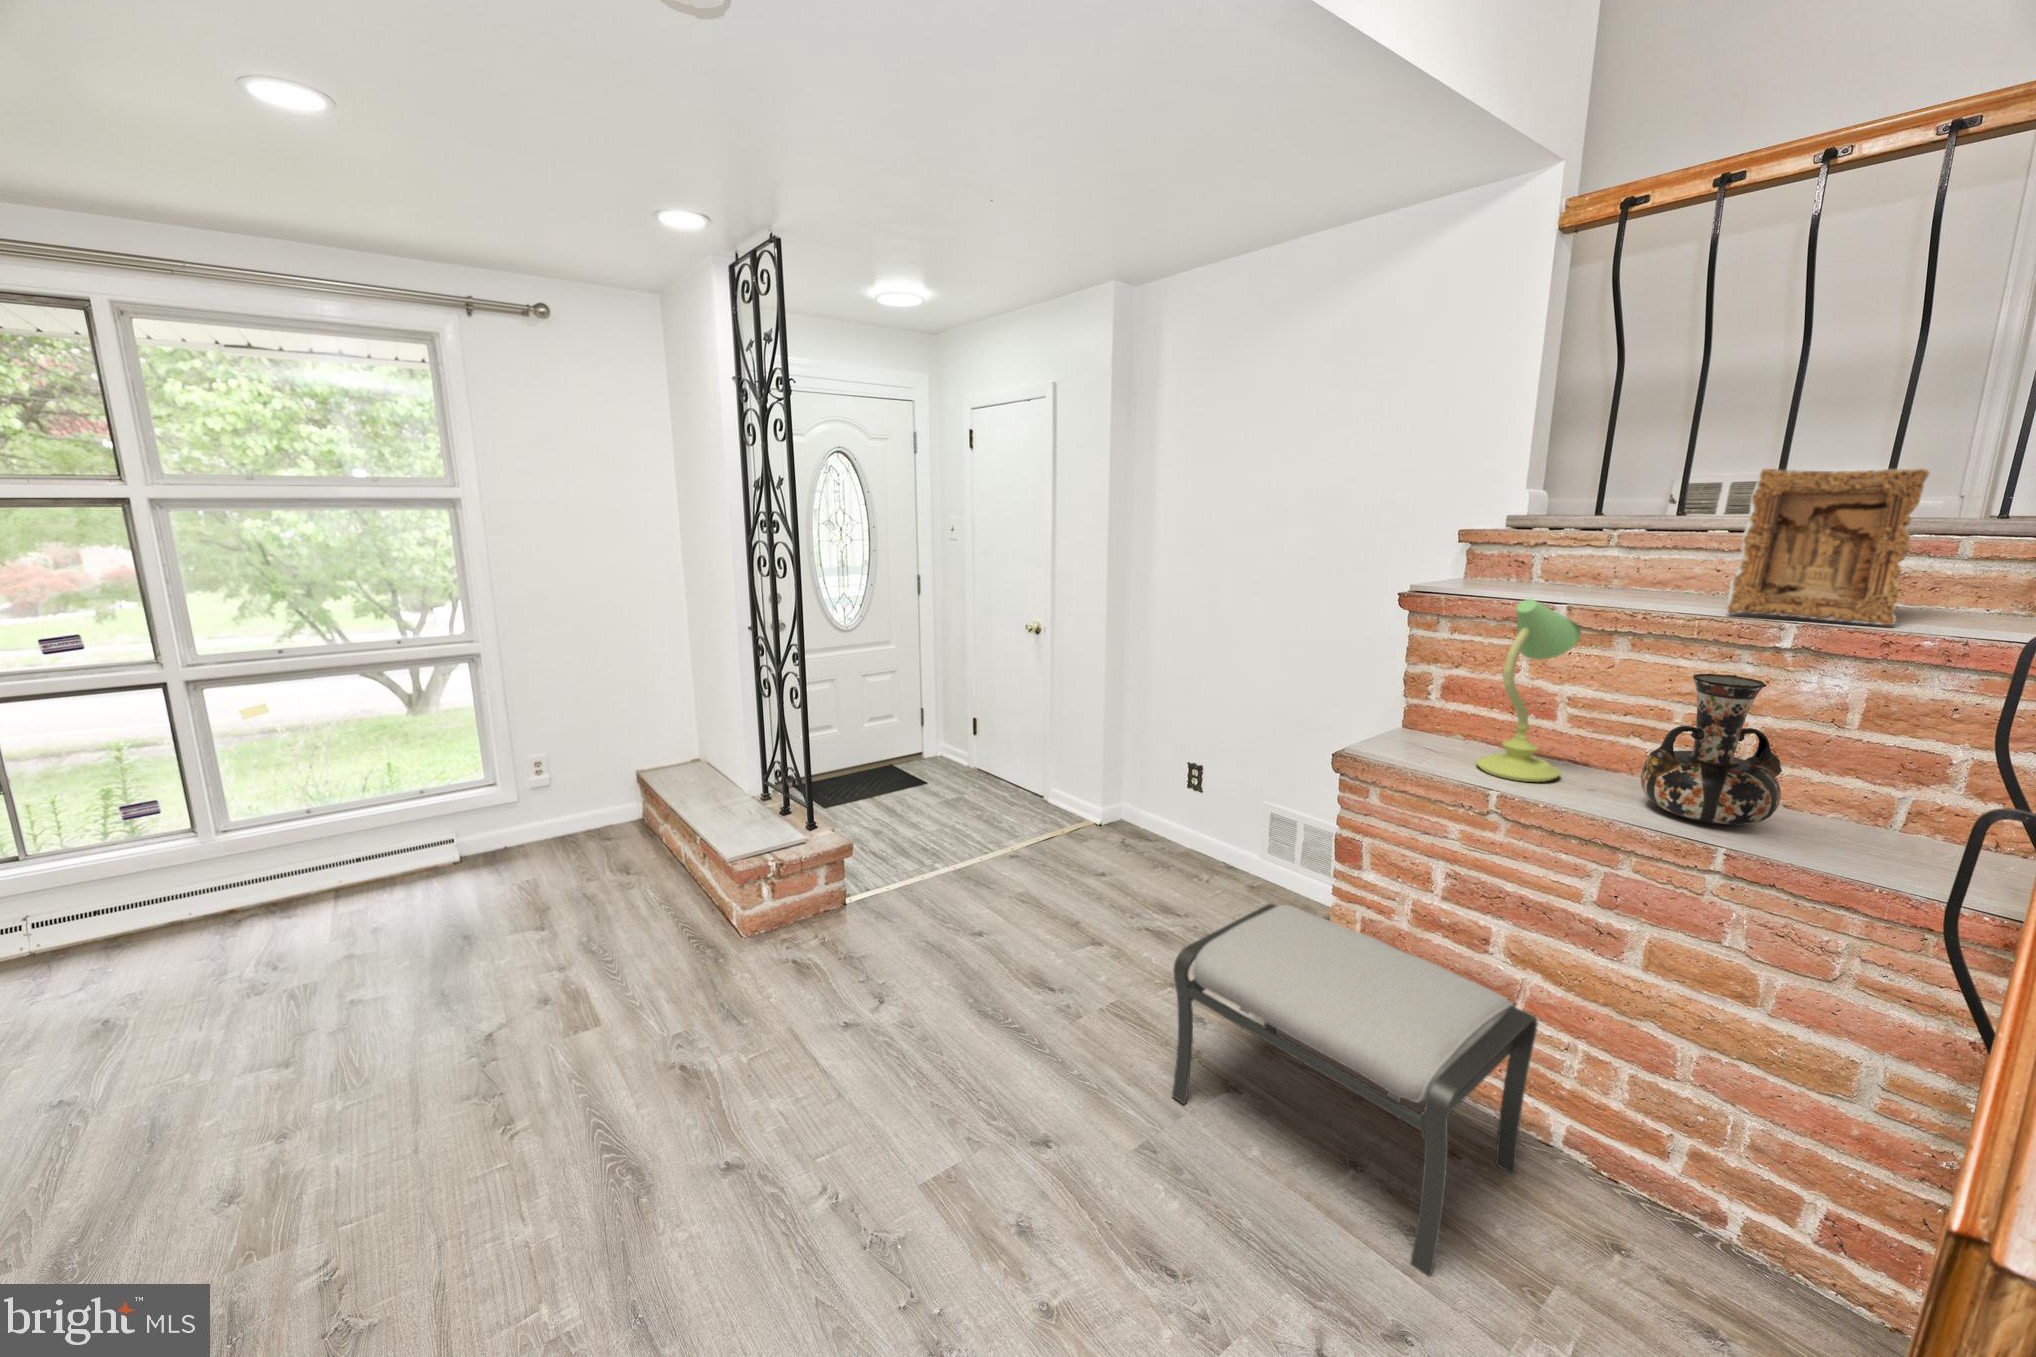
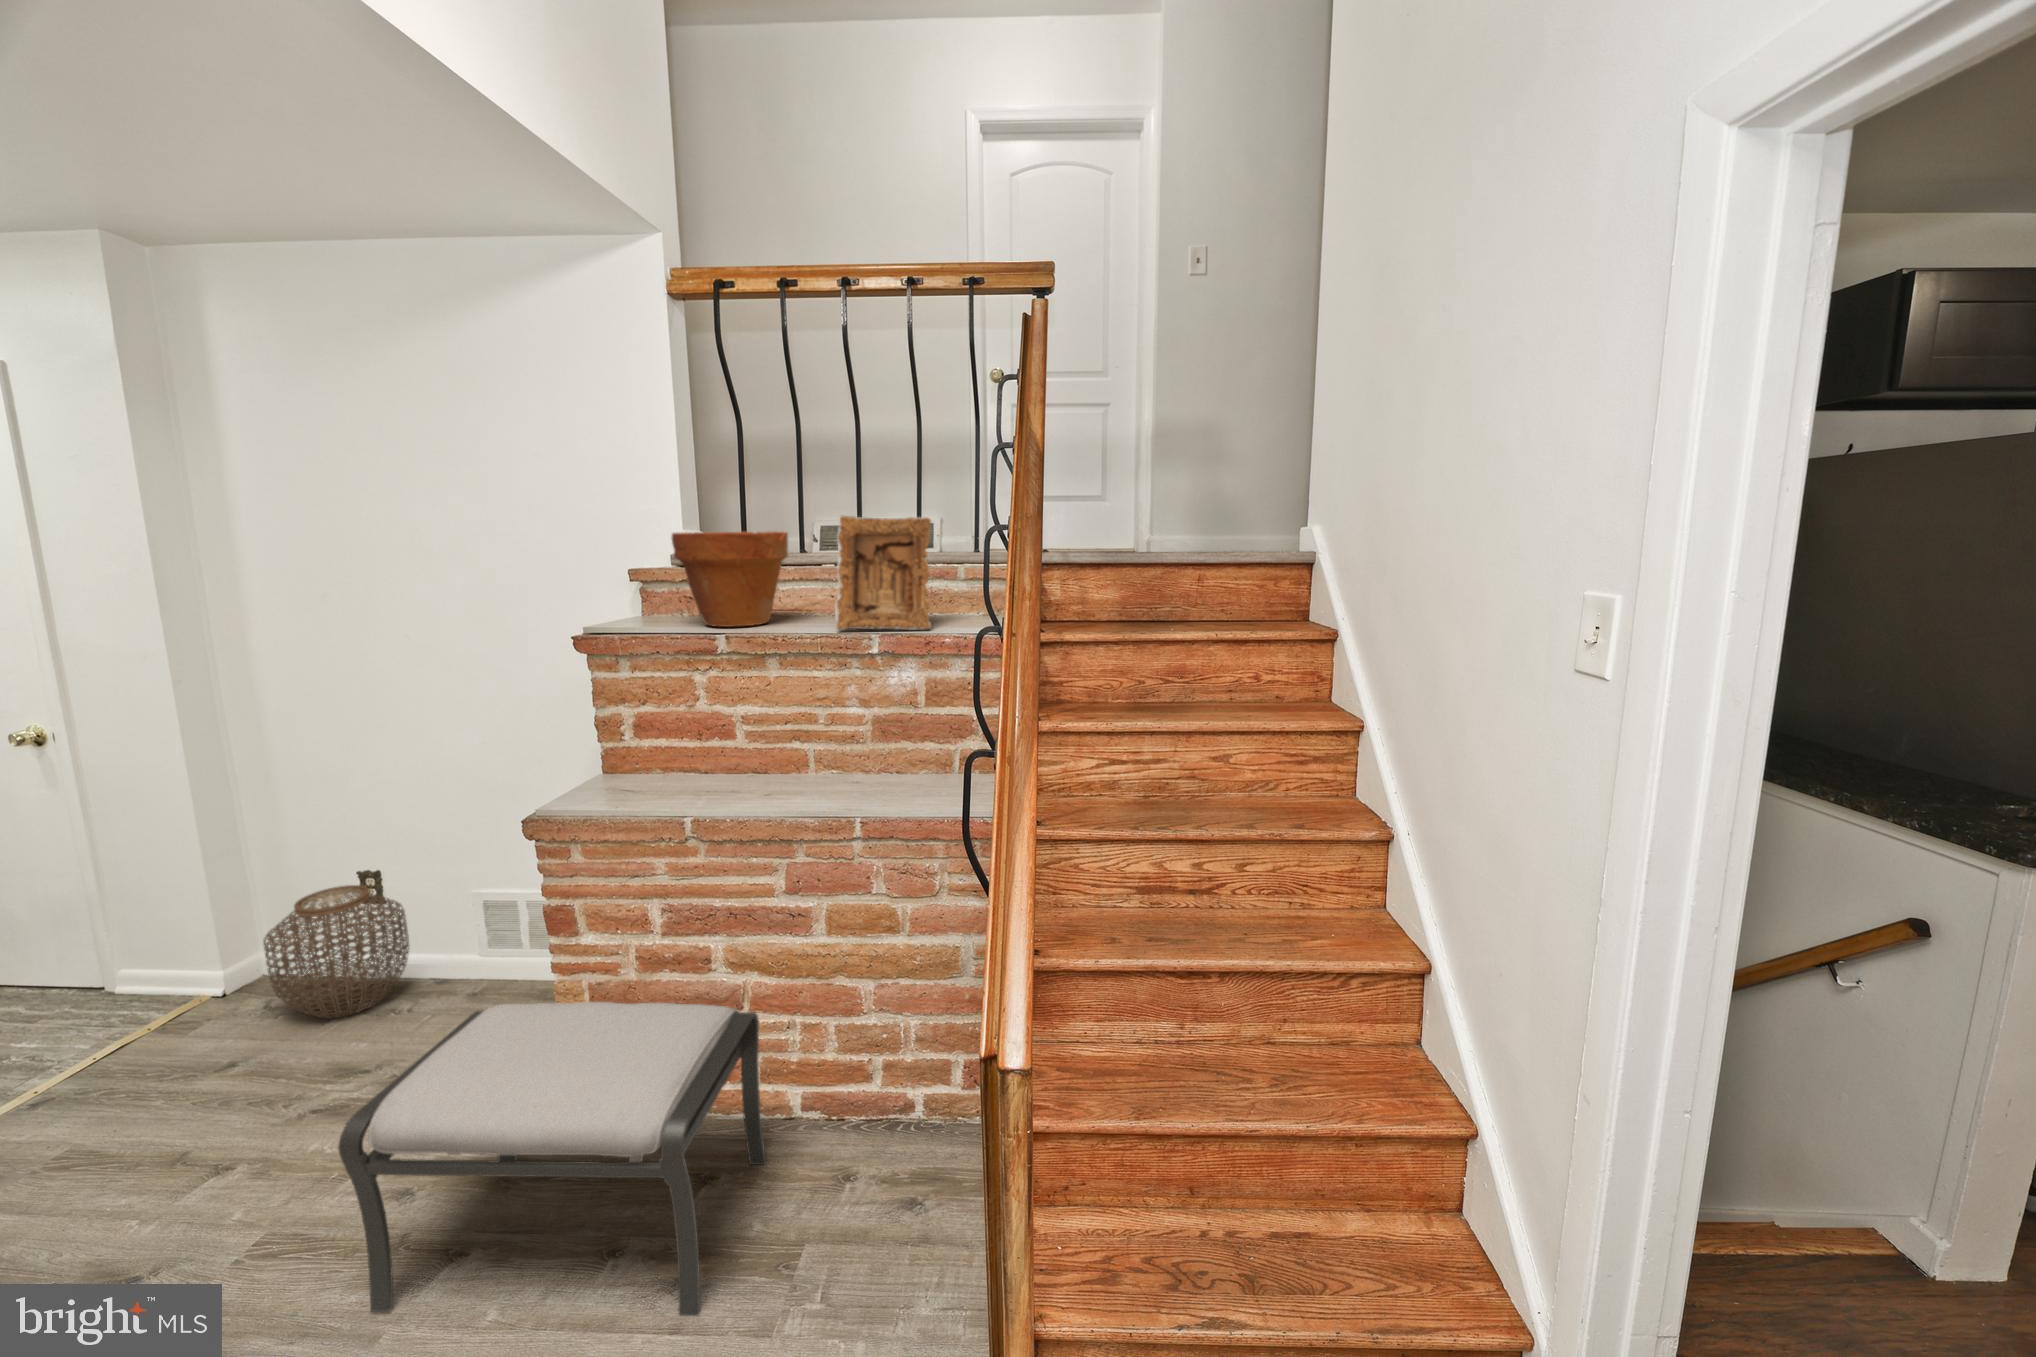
flower pot: none [1518,490,1671,598] -> present [672,532,788,627]
table lamp: present [1476,599,1581,782] -> none [672,633,745,803]
decorative vase: present [1641,674,1782,825] -> none [800,679,890,801]
woven basket: none [1128,769,1215,868] -> present [263,885,409,1018]

